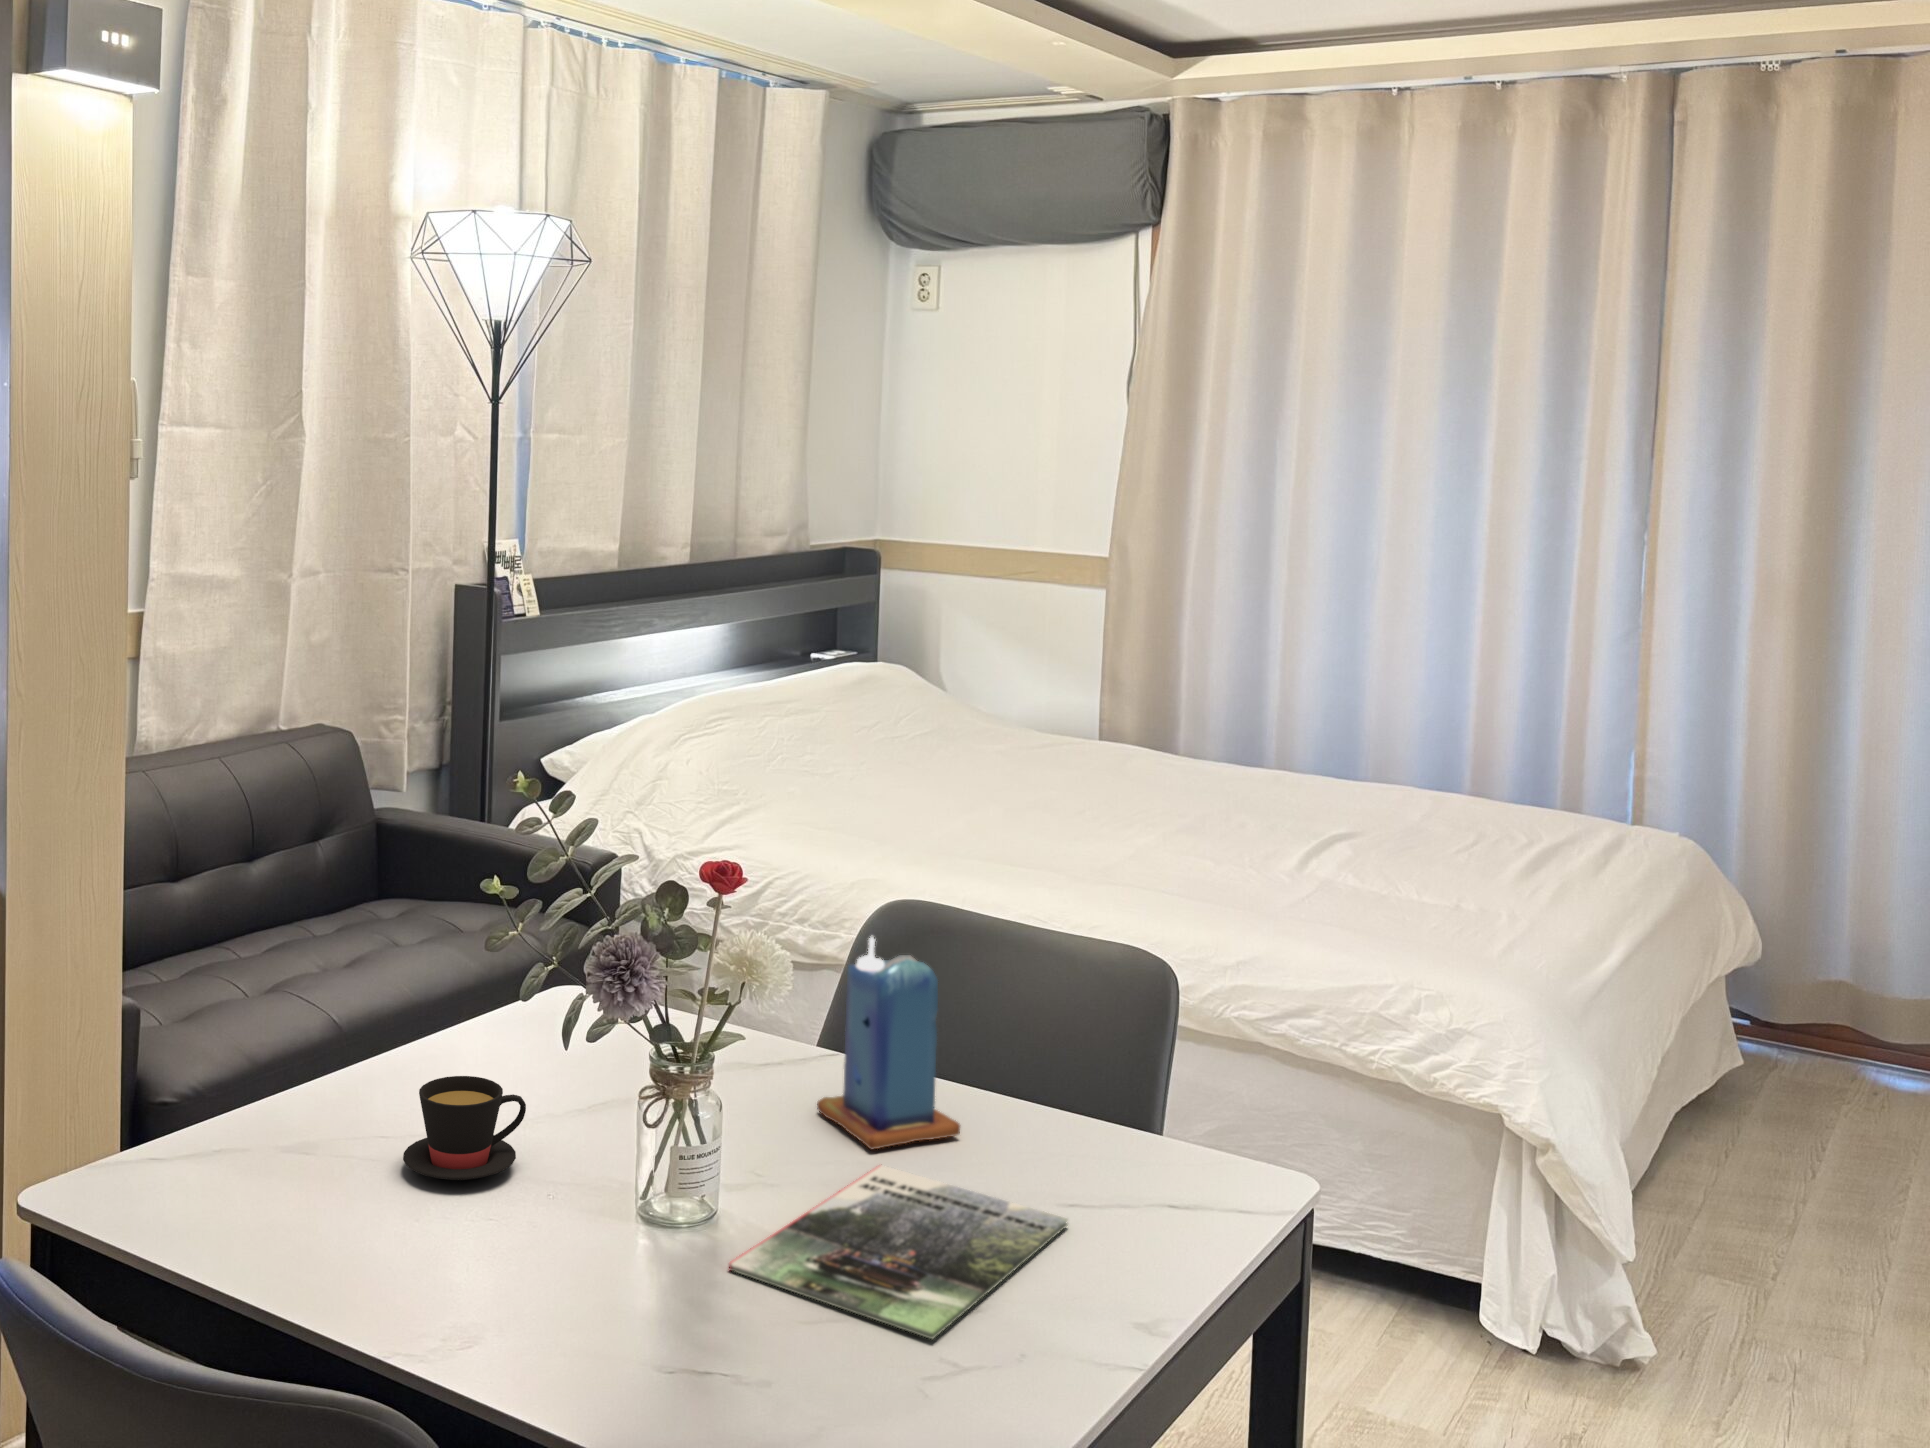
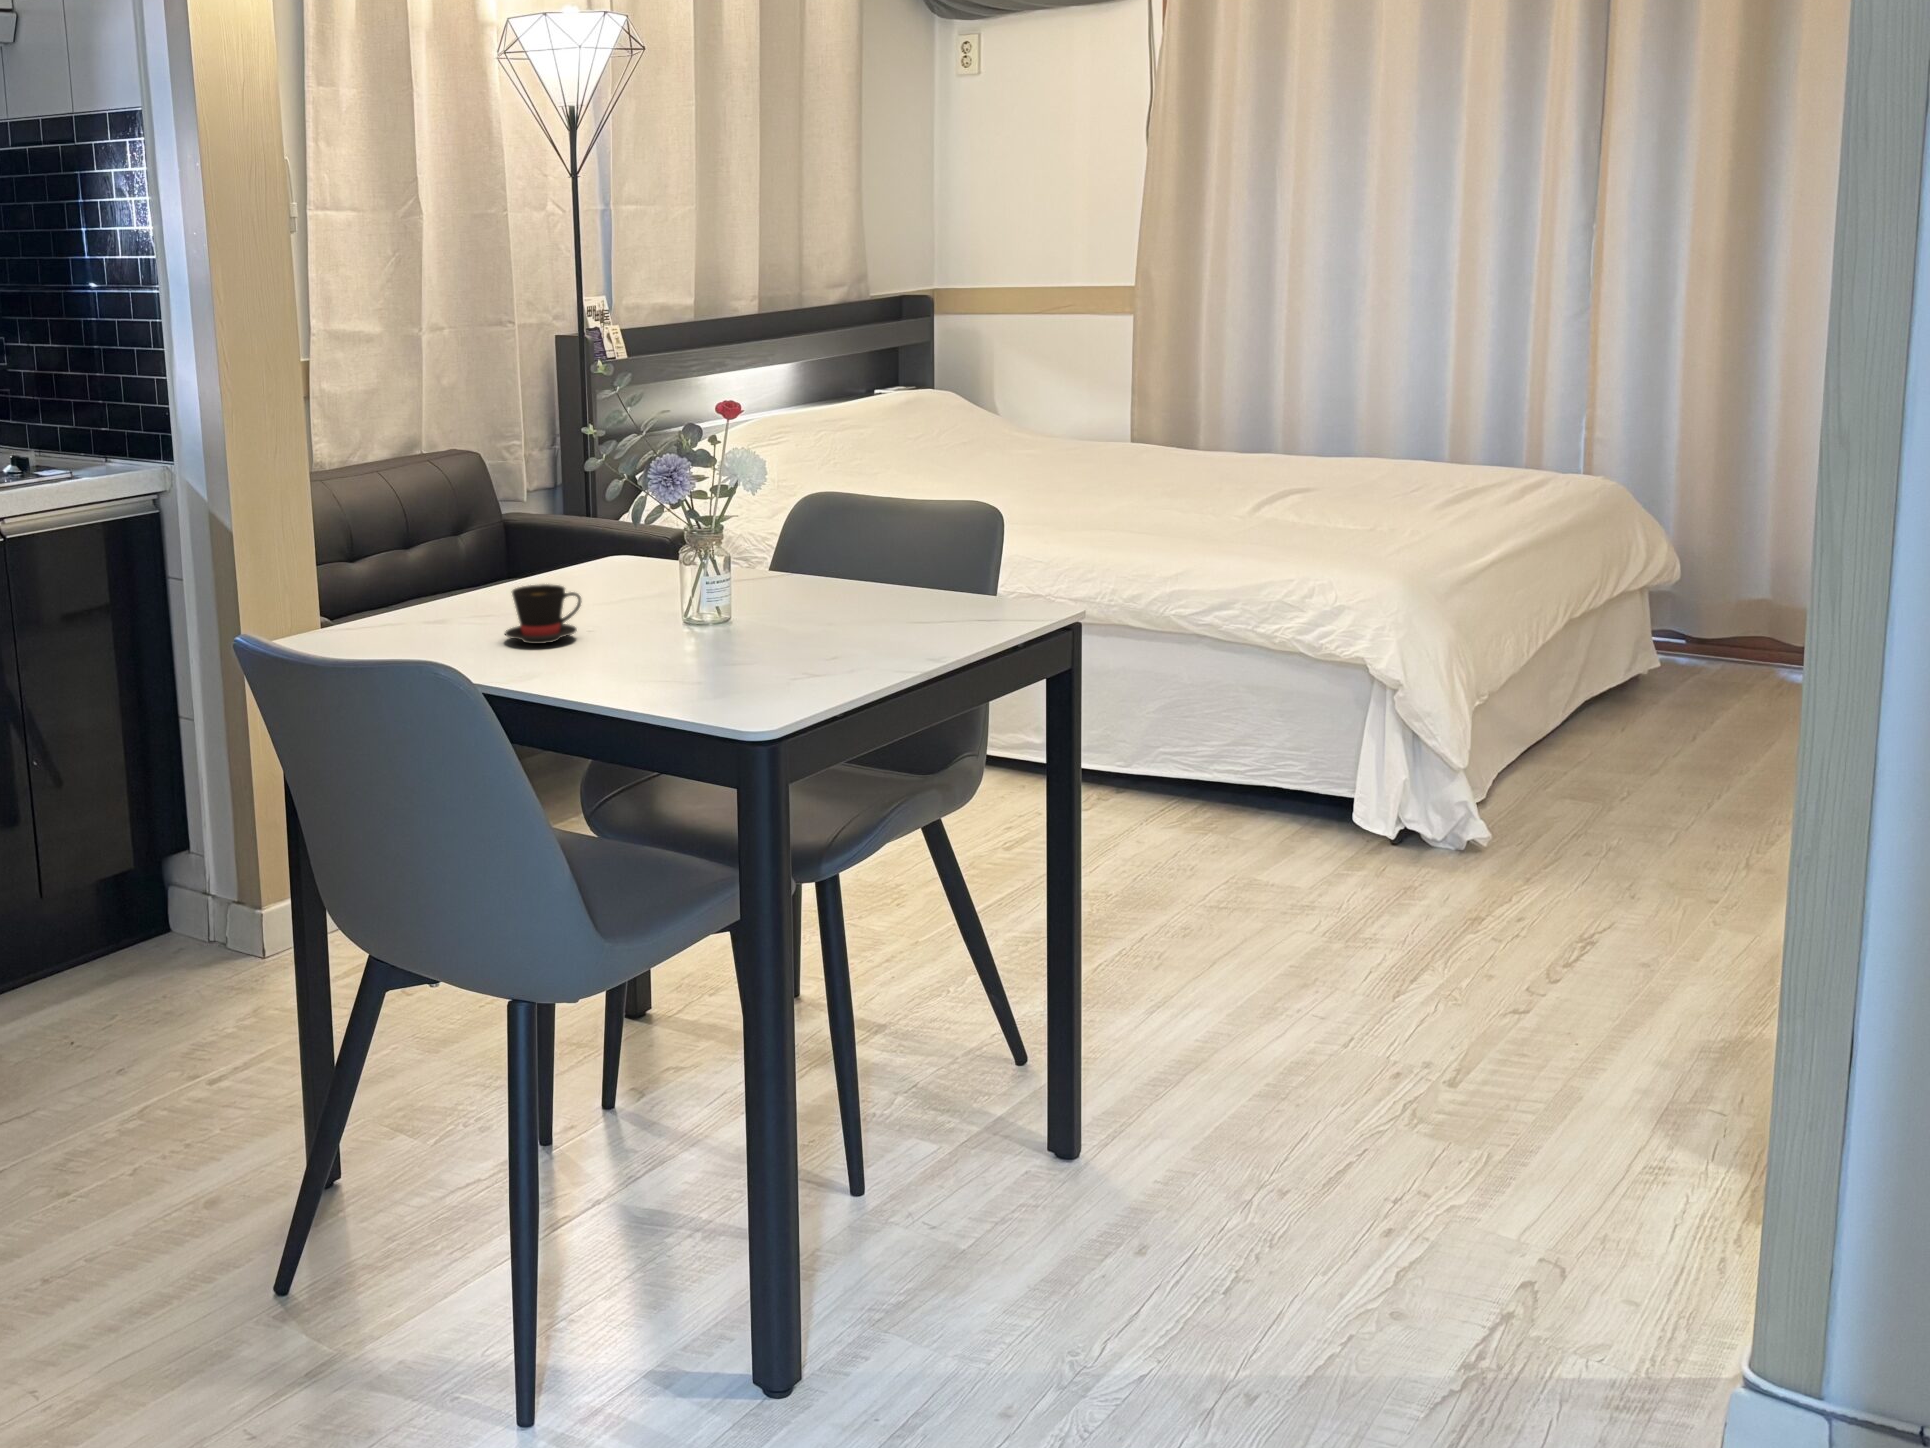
candle: present [817,937,960,1149] -> none [783,488,876,622]
magazine: present [729,1165,1068,1339] -> none [704,627,930,686]

